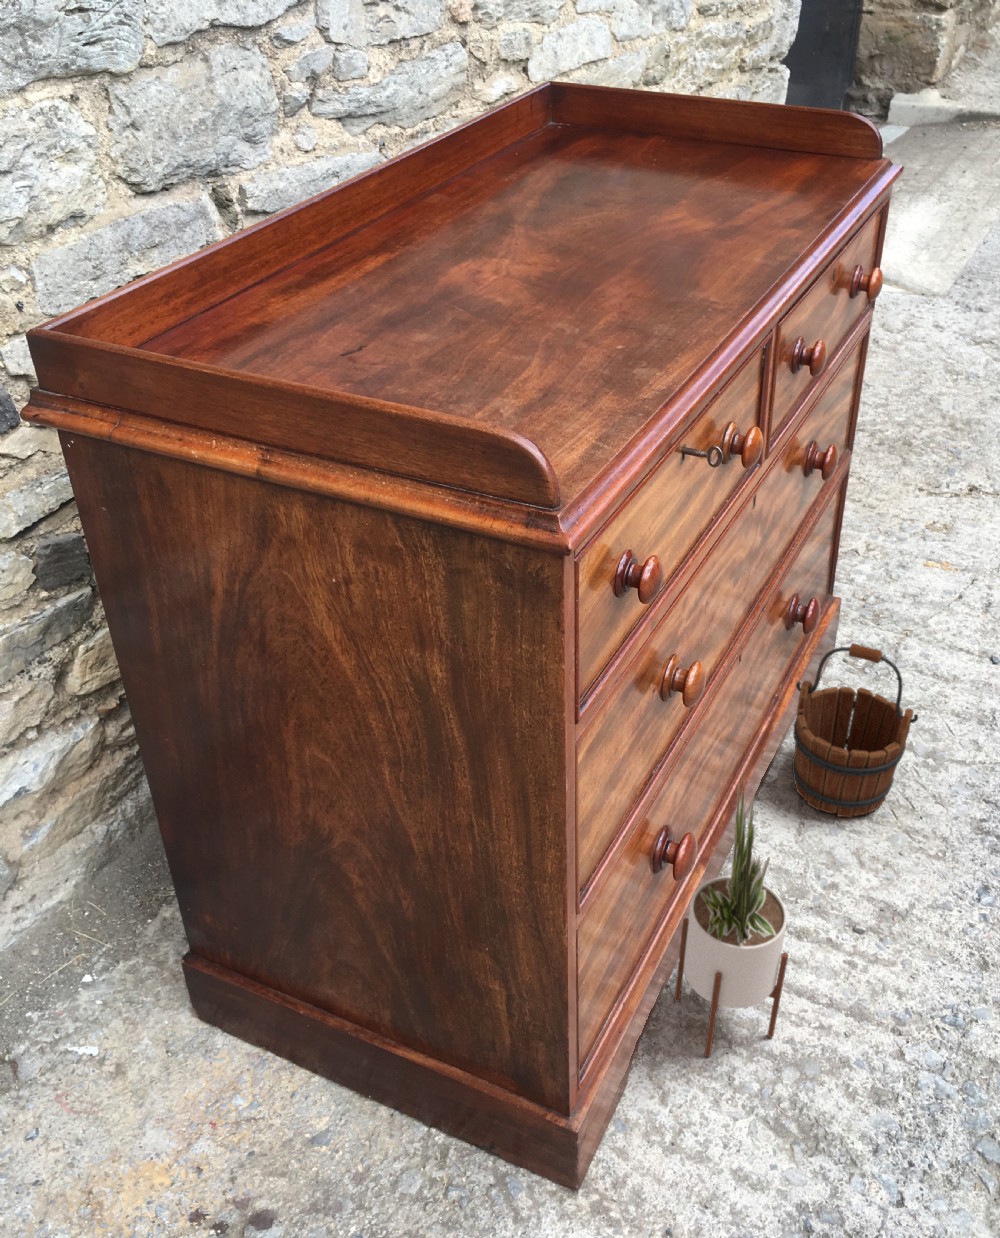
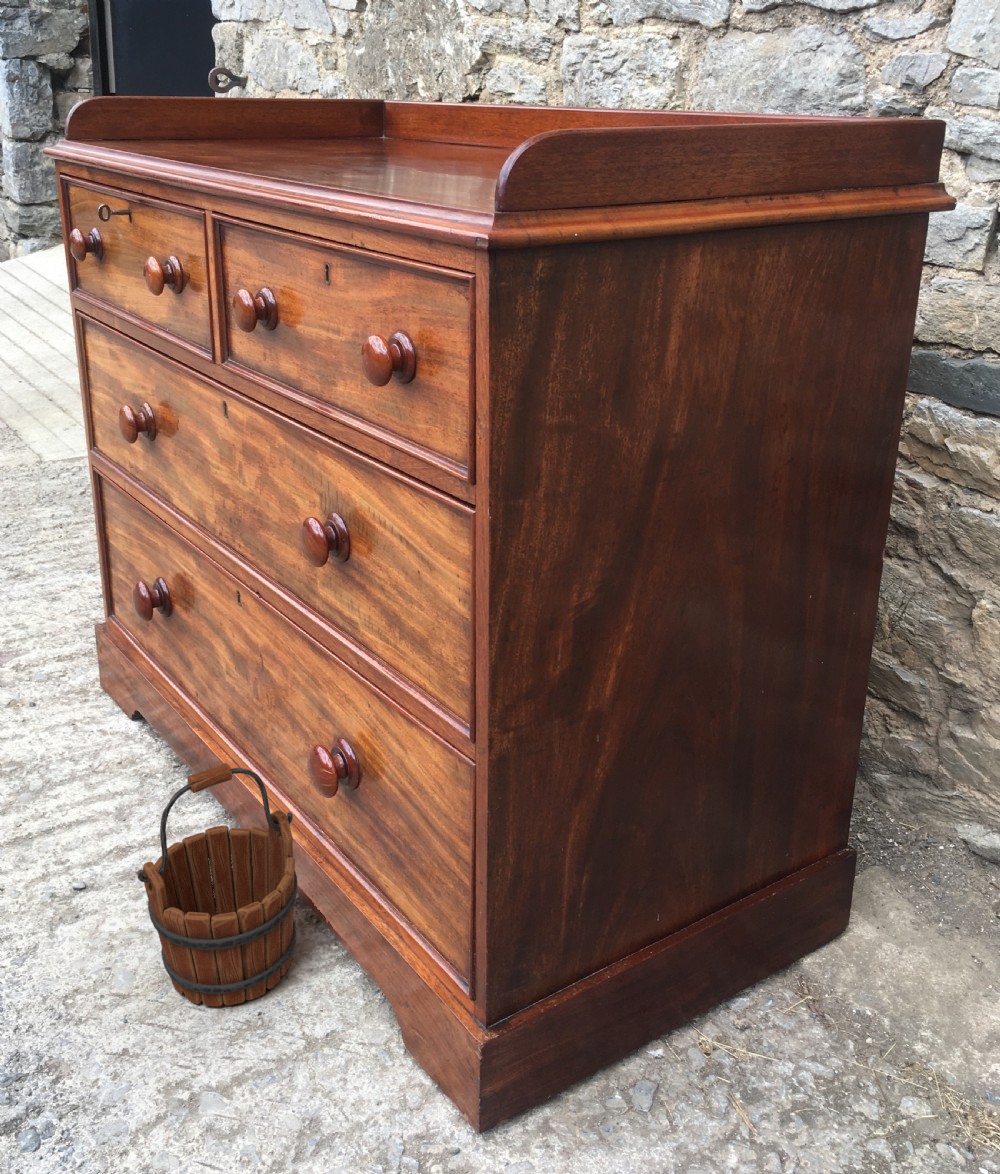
potted plant: present [675,783,788,1057] -> none [23,523,153,789]

